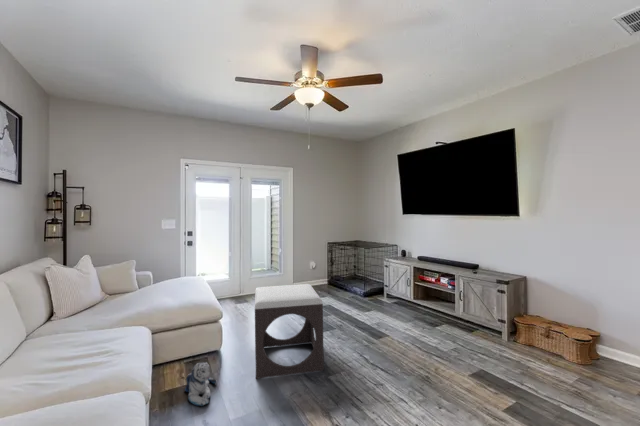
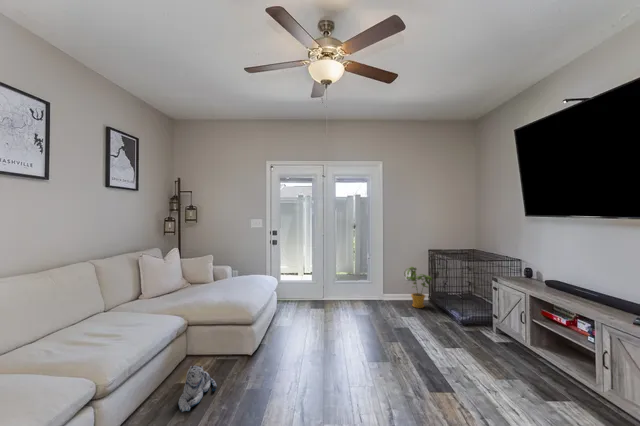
house plant: none [311,257,334,290] -> present [404,267,432,308]
footstool: present [255,284,324,379] -> none [252,295,346,414]

